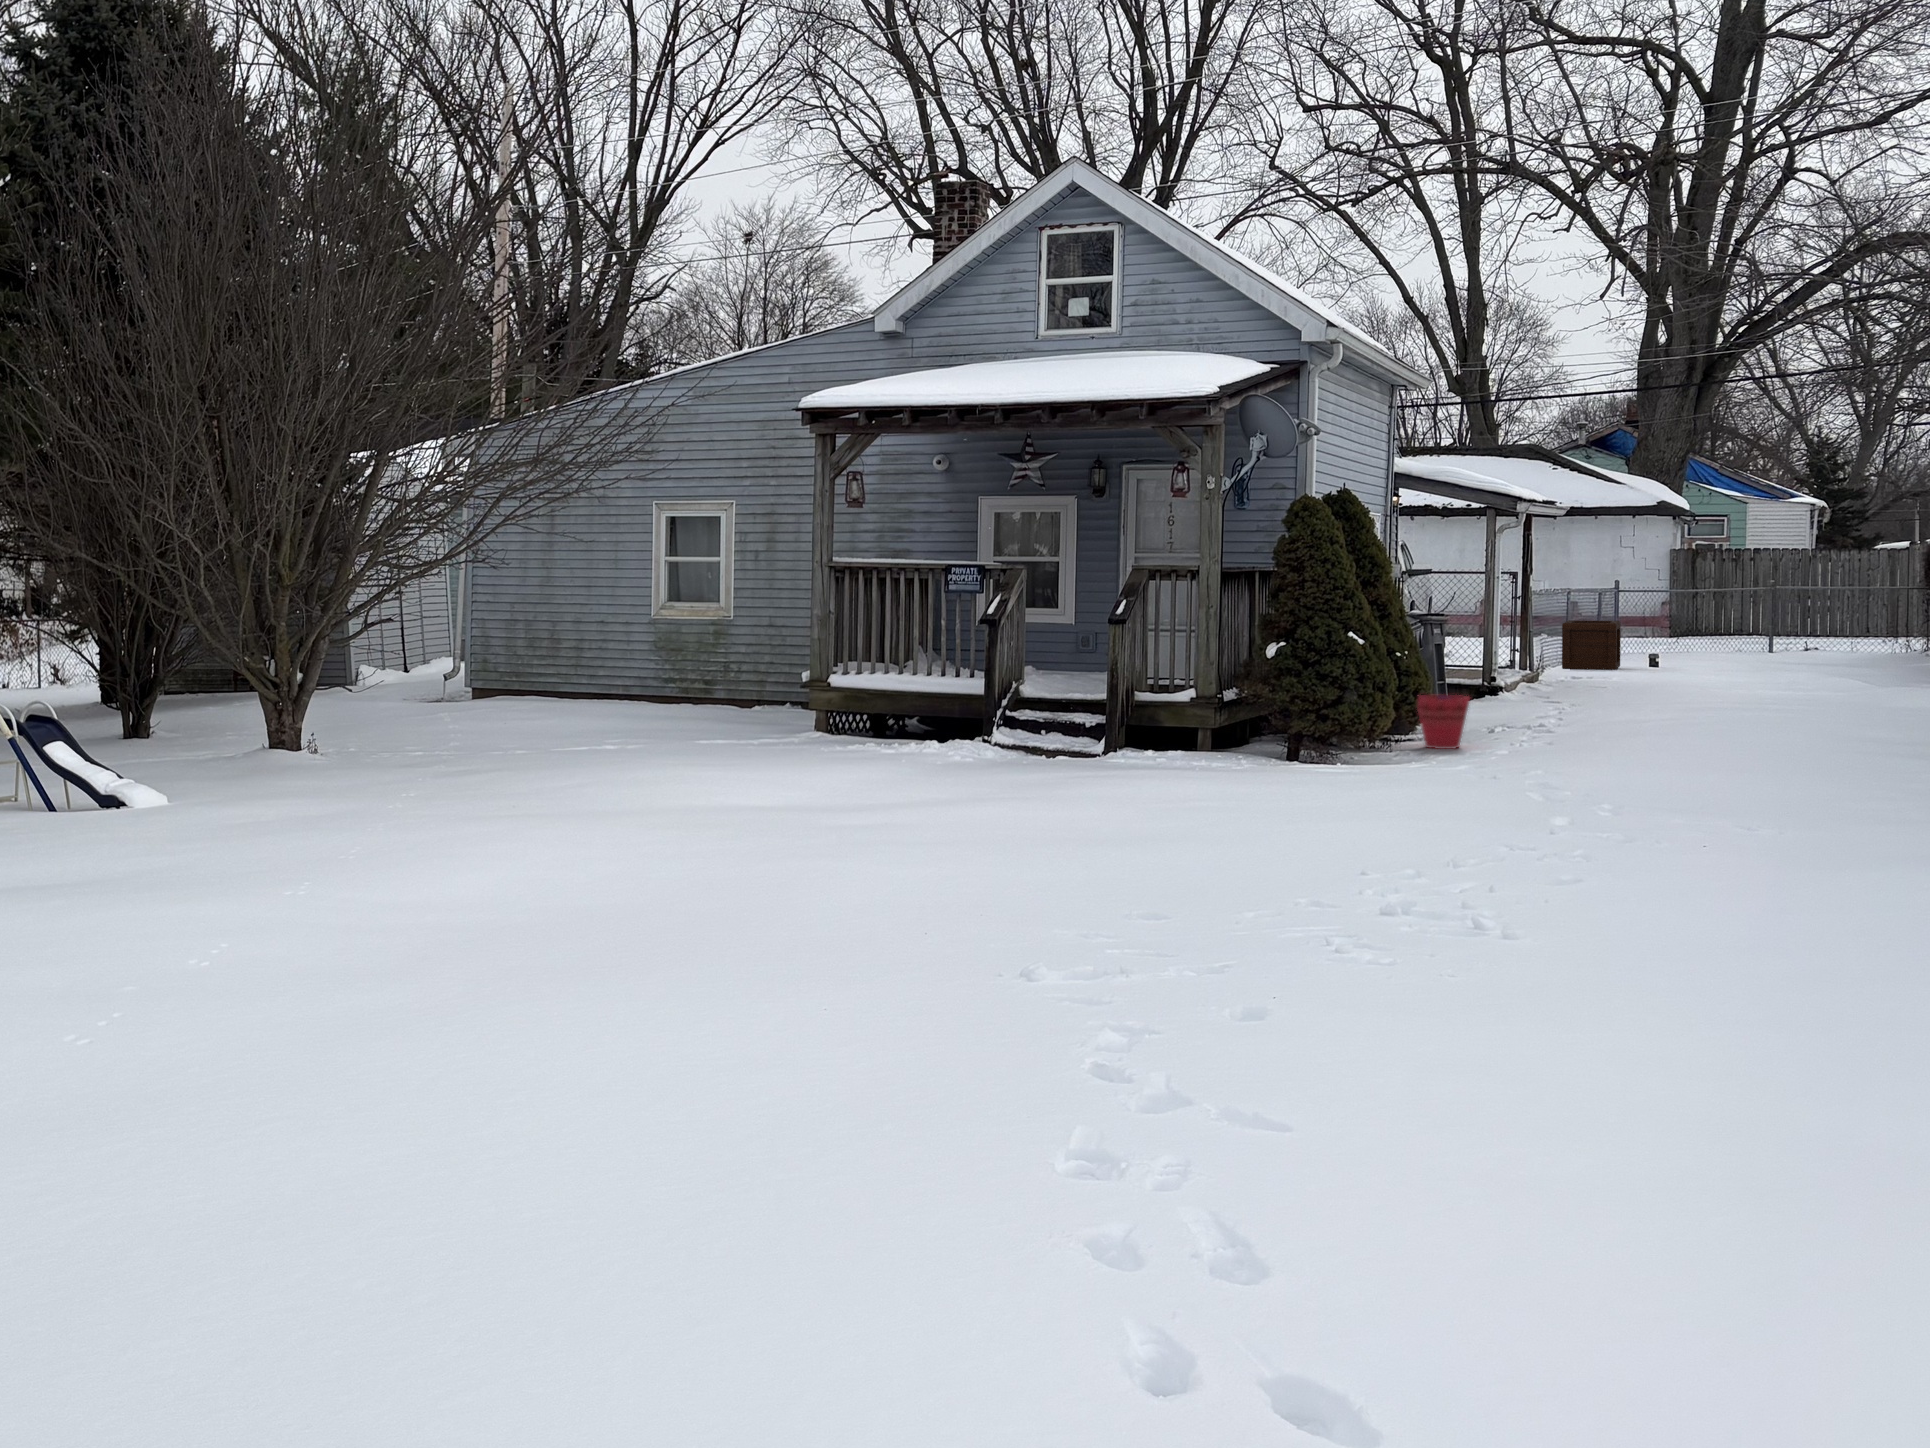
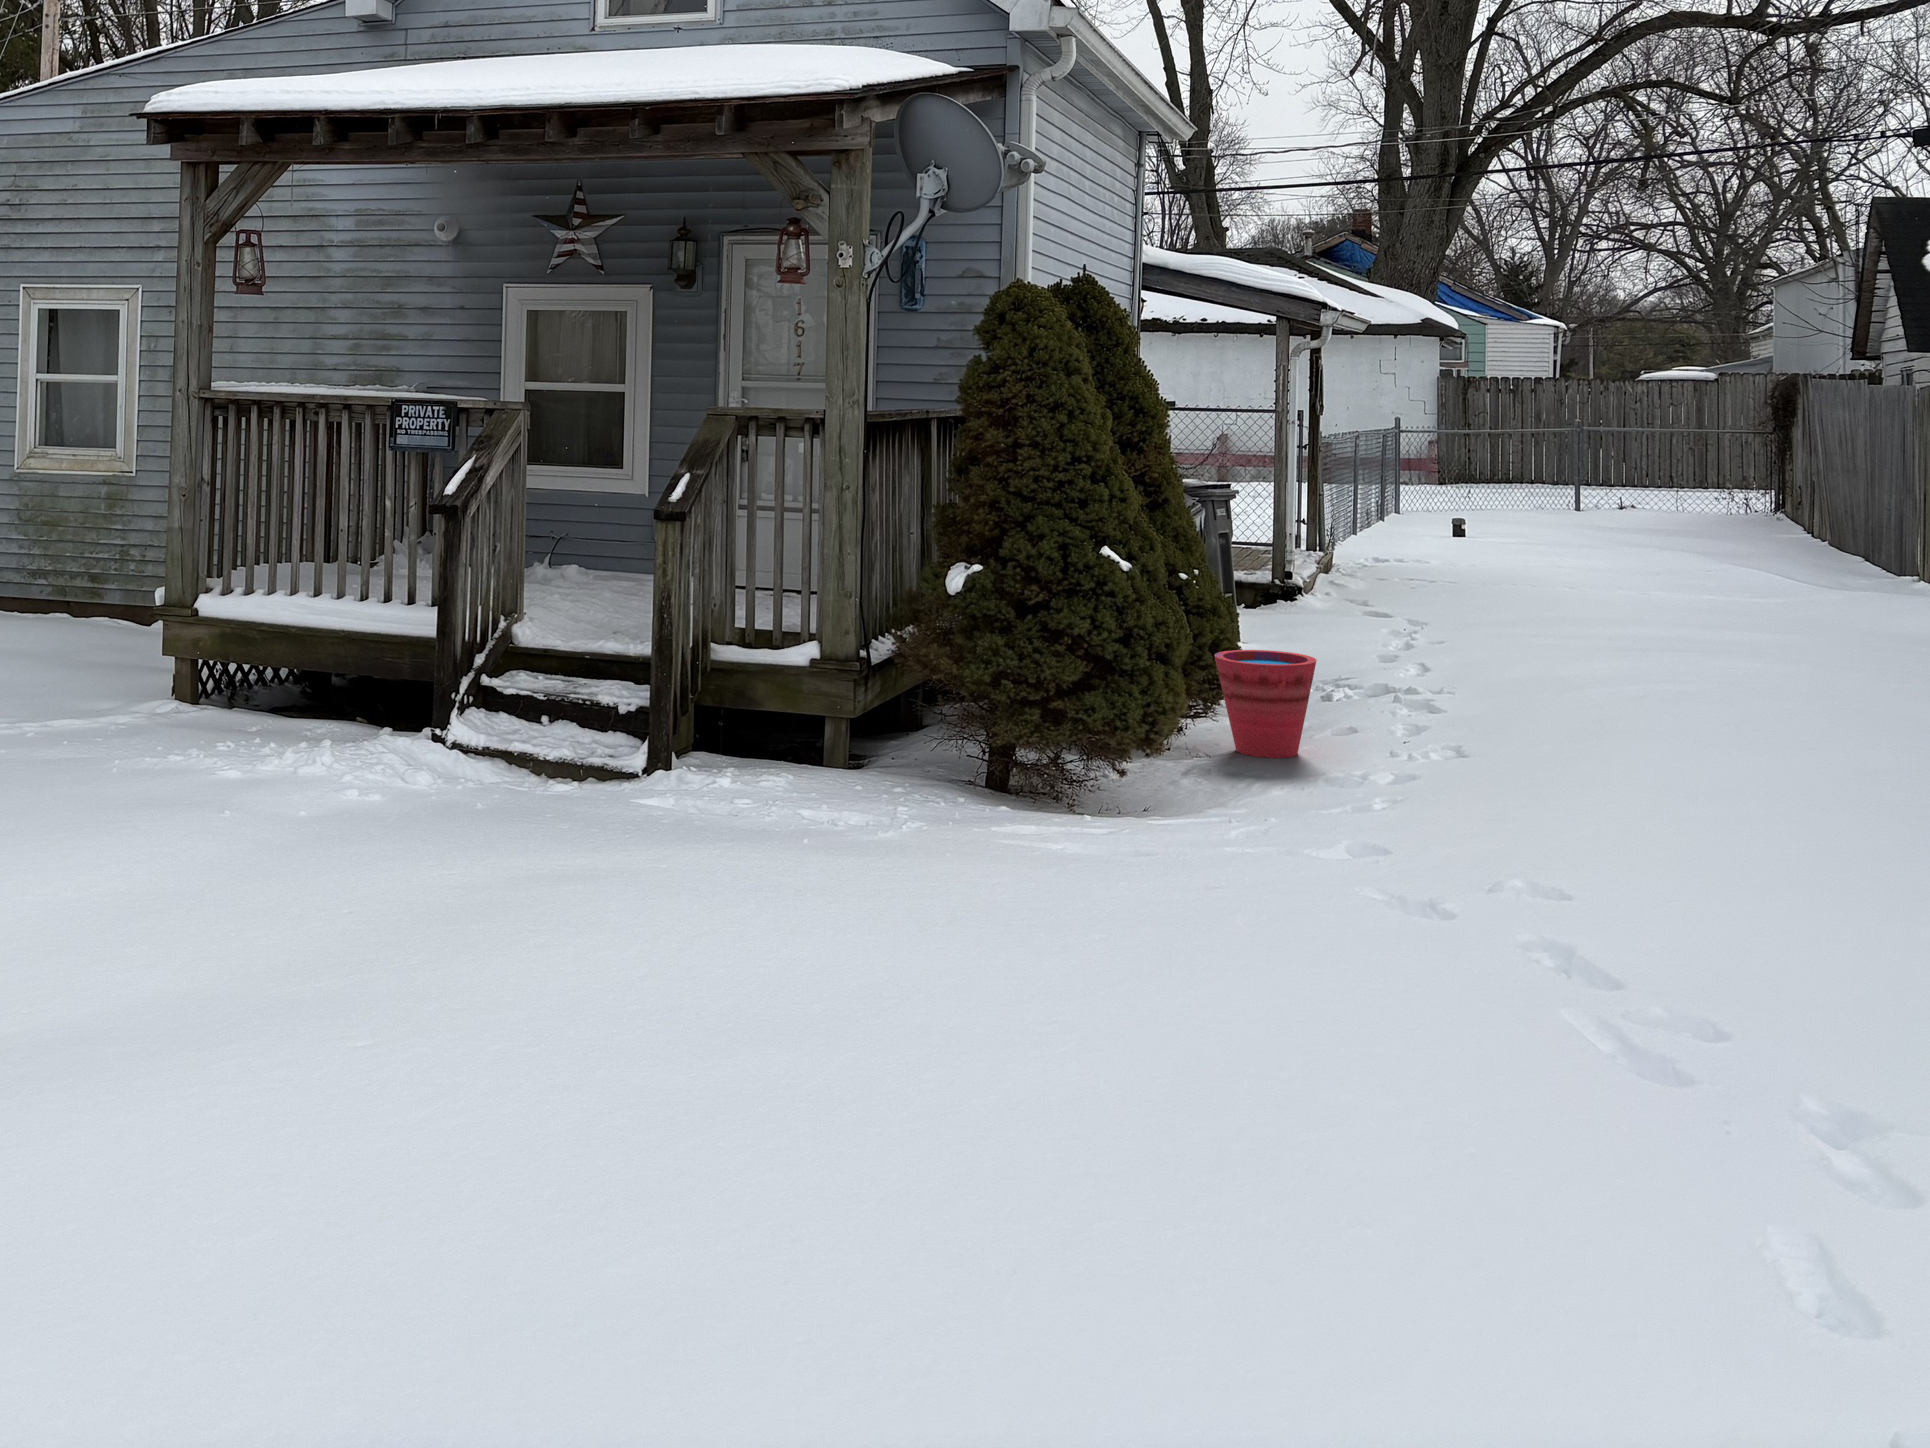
wooden crate: present [1562,620,1621,670] -> none [1349,471,1422,540]

